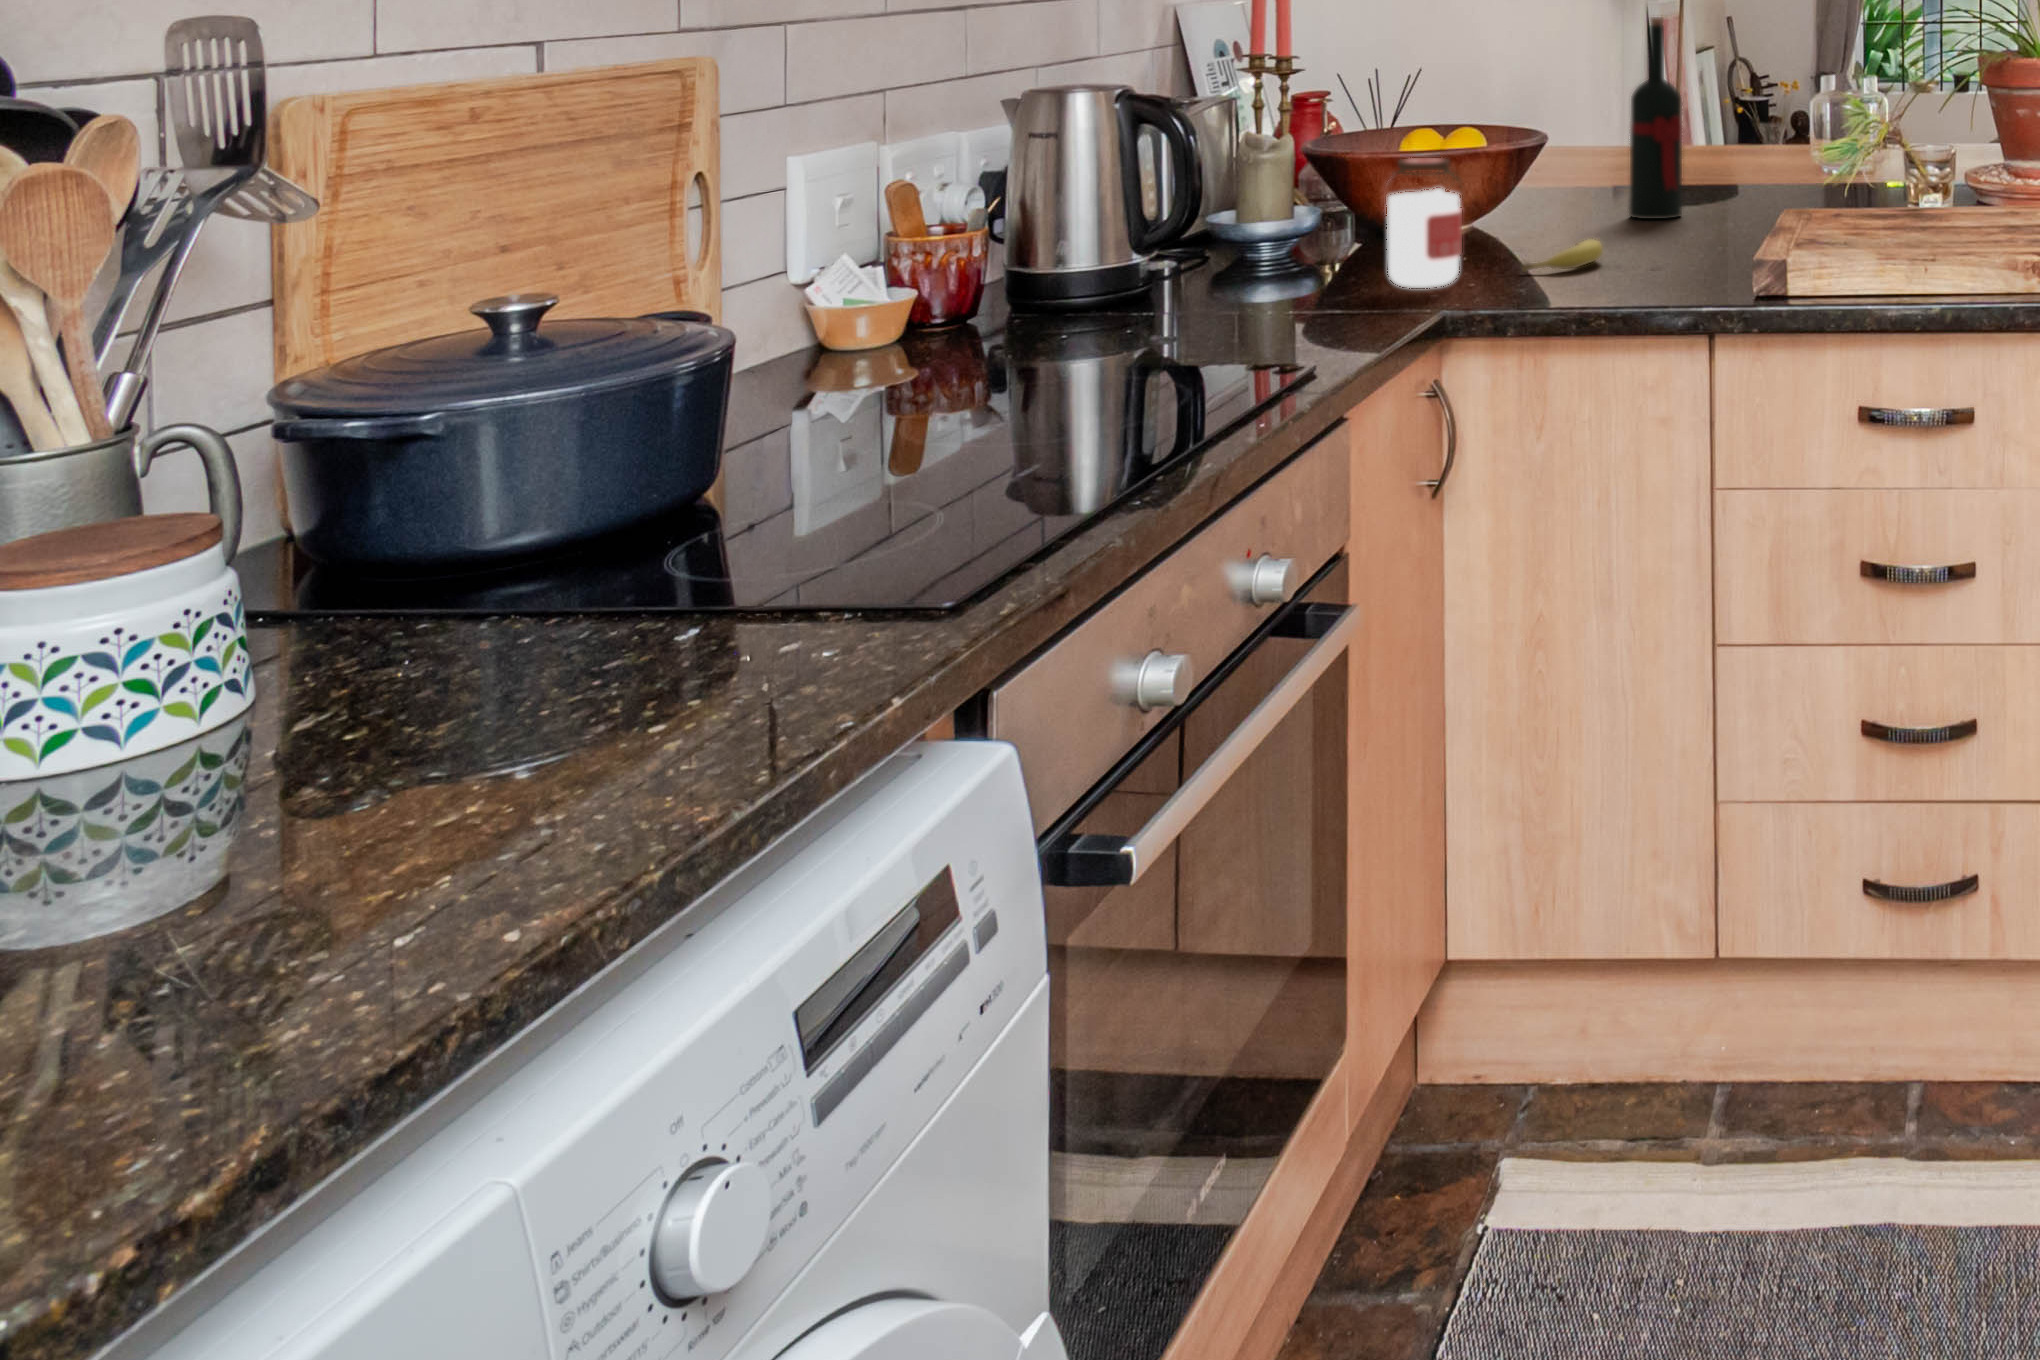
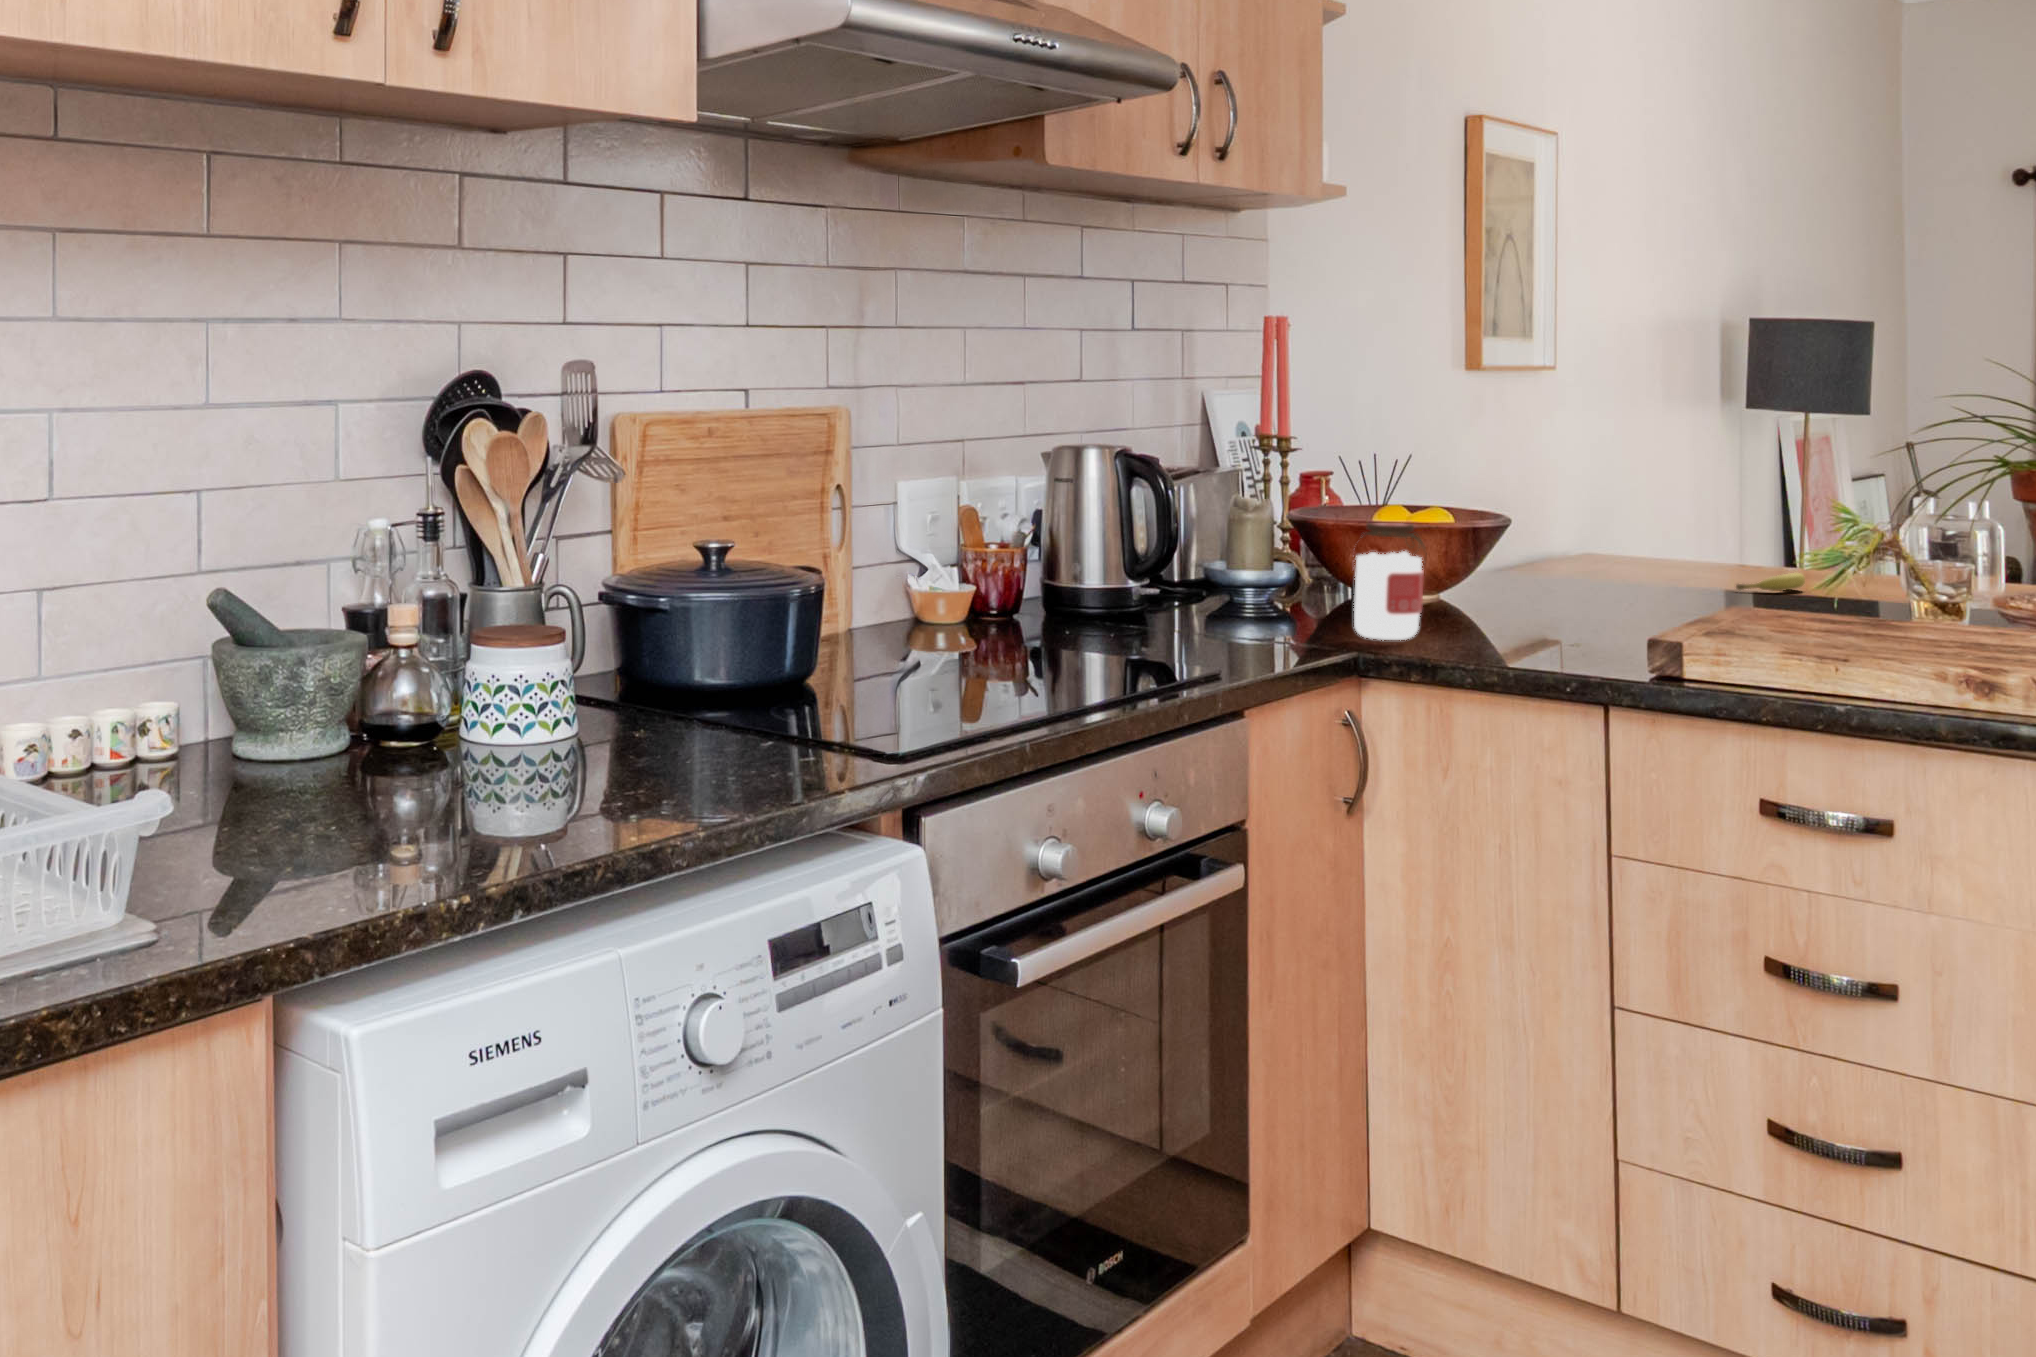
wine bottle: present [1629,17,1682,219] -> none [1630,407,1693,614]
fruit: present [1521,240,1603,271] -> present [1736,572,1805,591]

